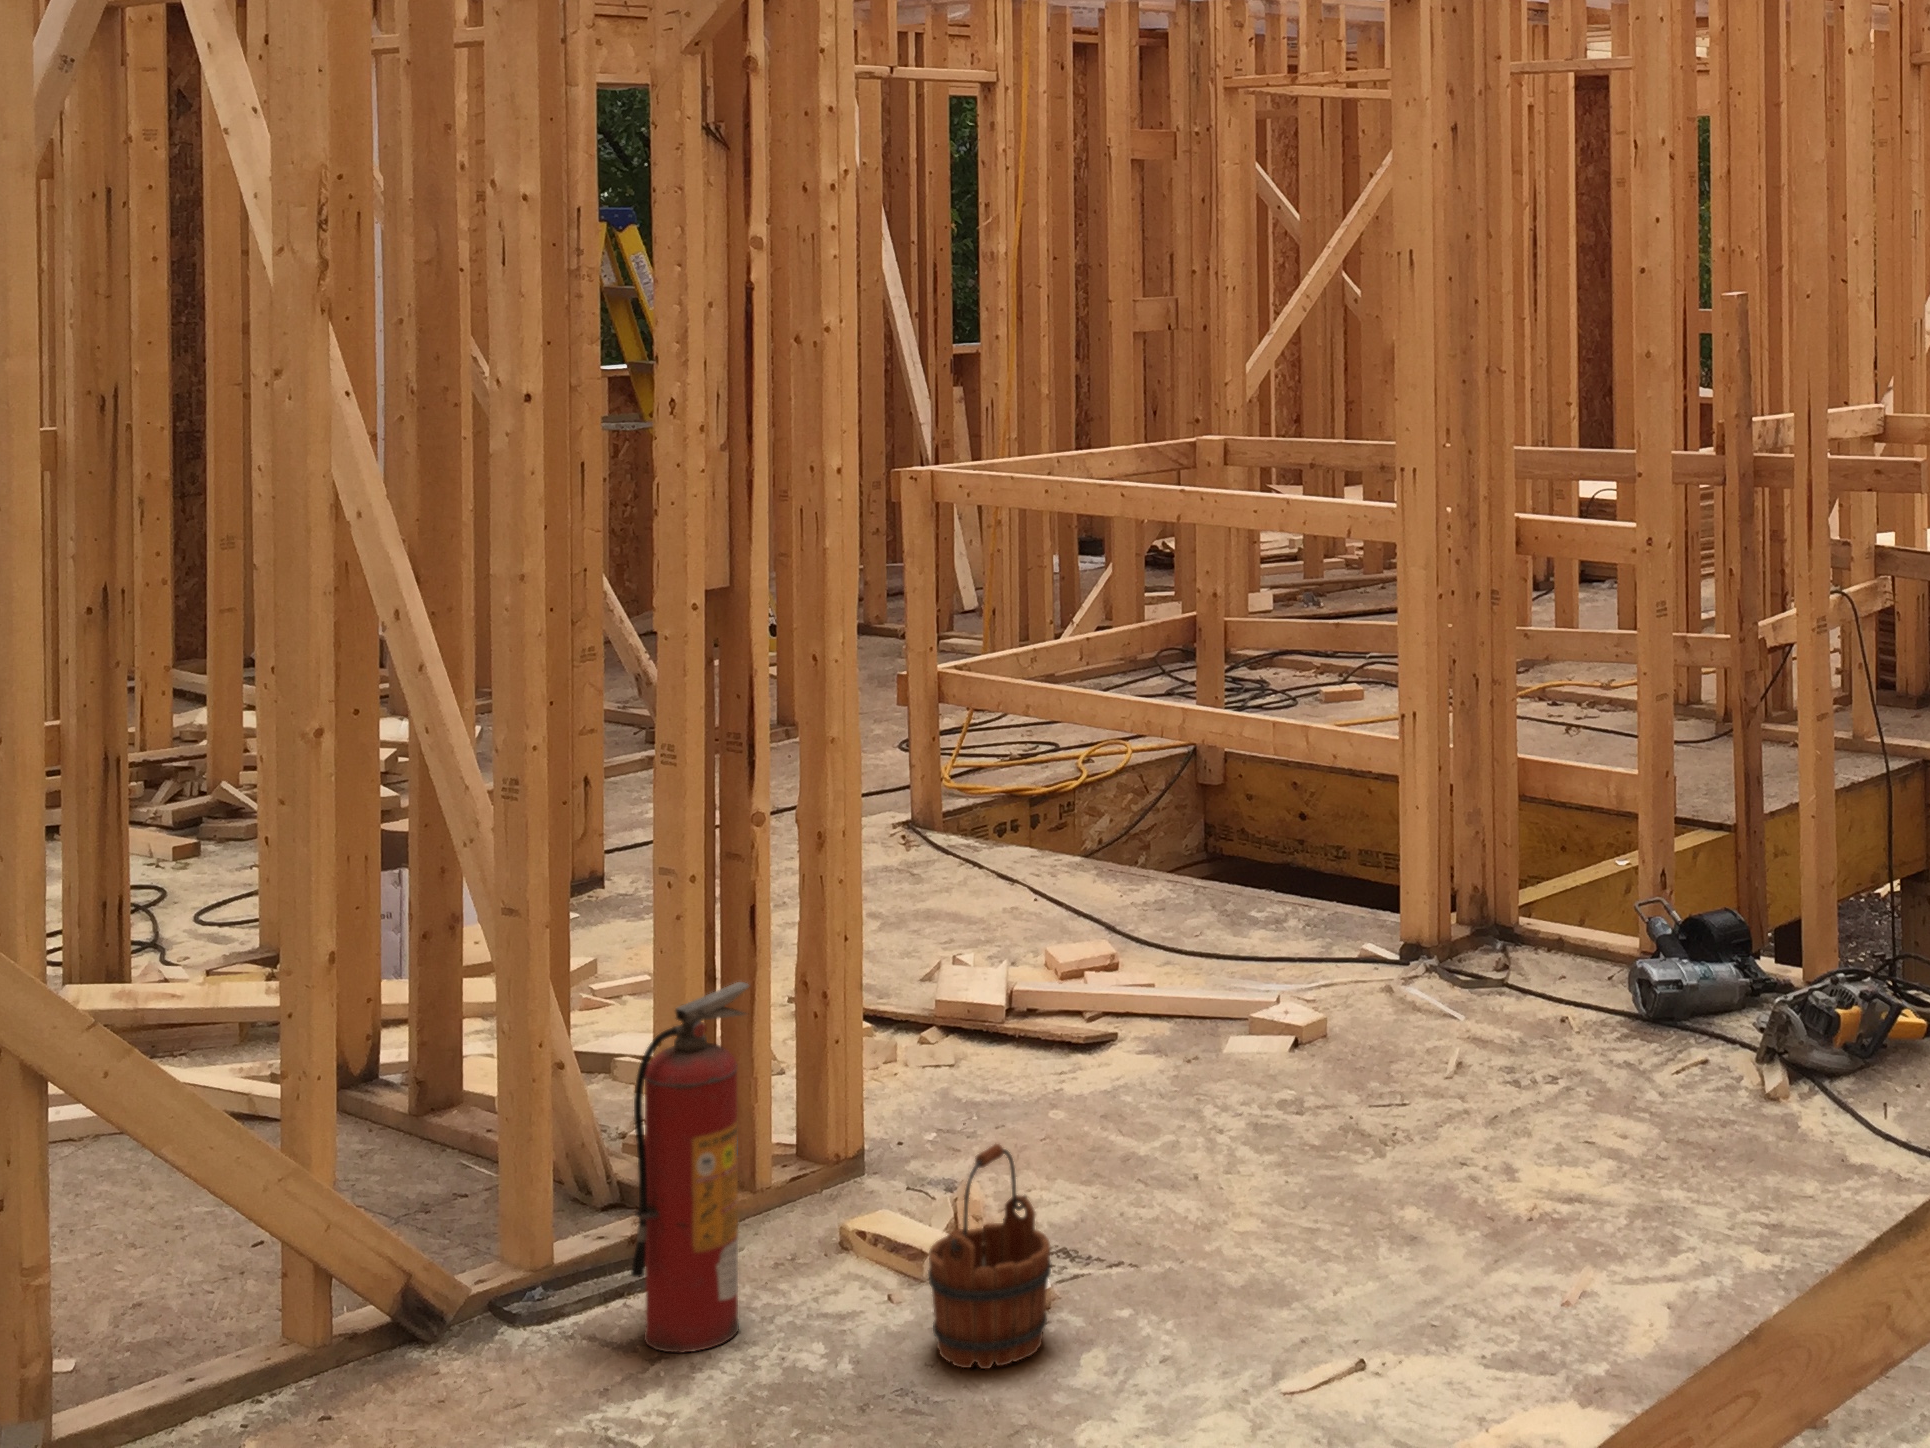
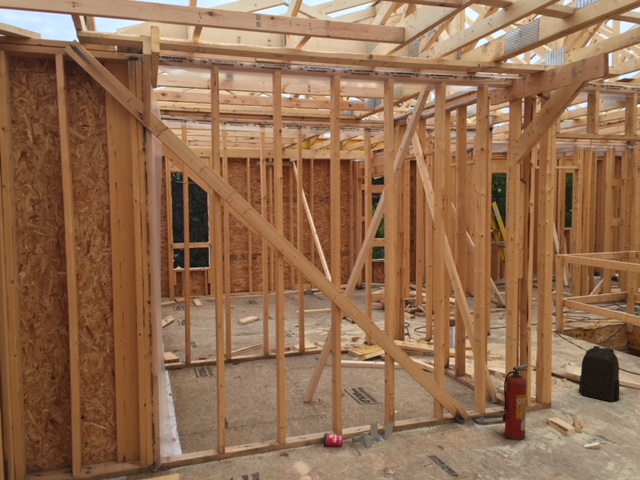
backpack: none [985,852,1142,1089] -> present [579,346,619,401]
wooden bucket: present [928,1144,1052,1369] -> none [571,412,602,463]

